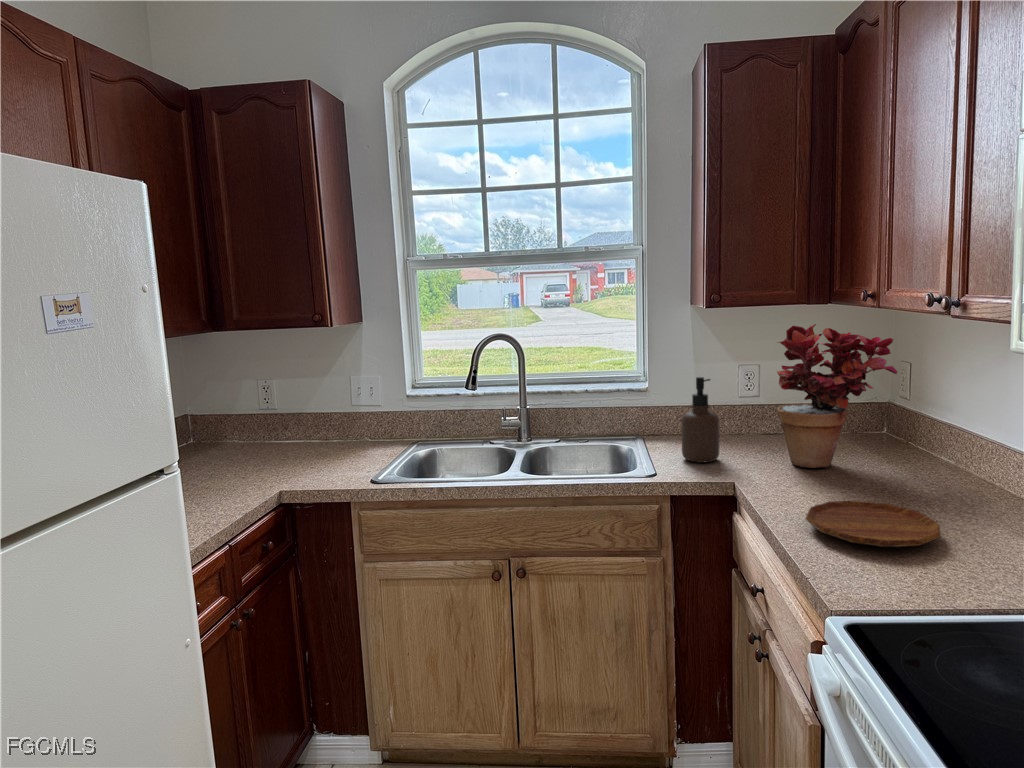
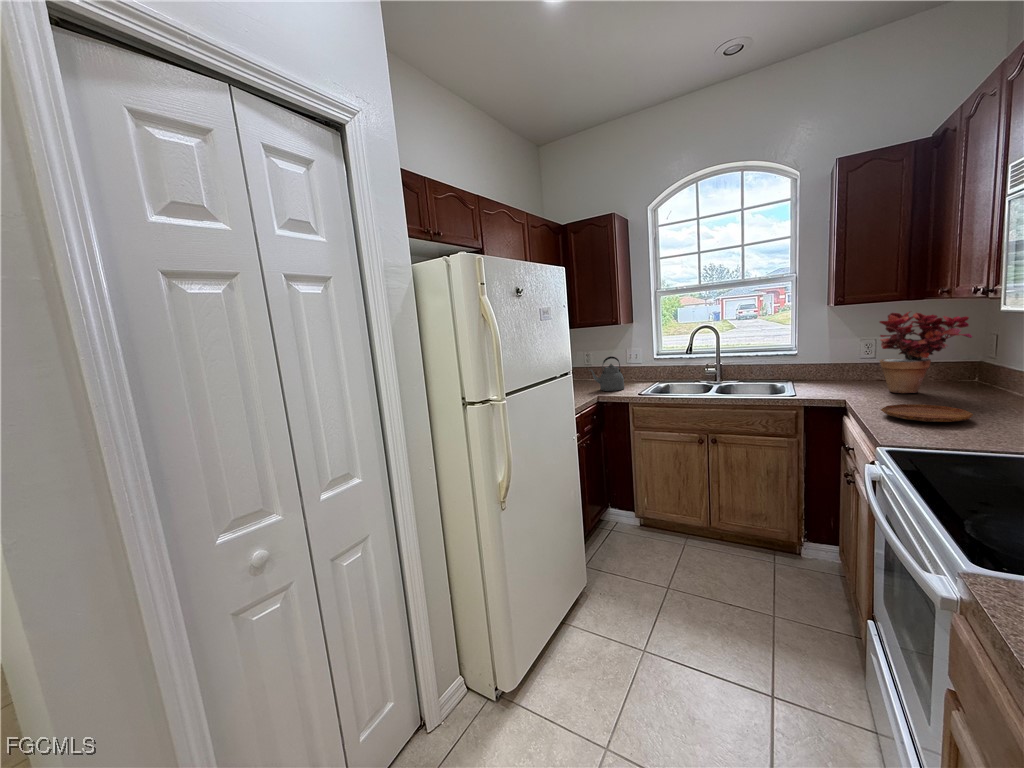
soap dispenser: present [682,377,719,463] -> none [814,344,839,390]
kettle: none [253,395,340,475] -> present [589,356,624,391]

